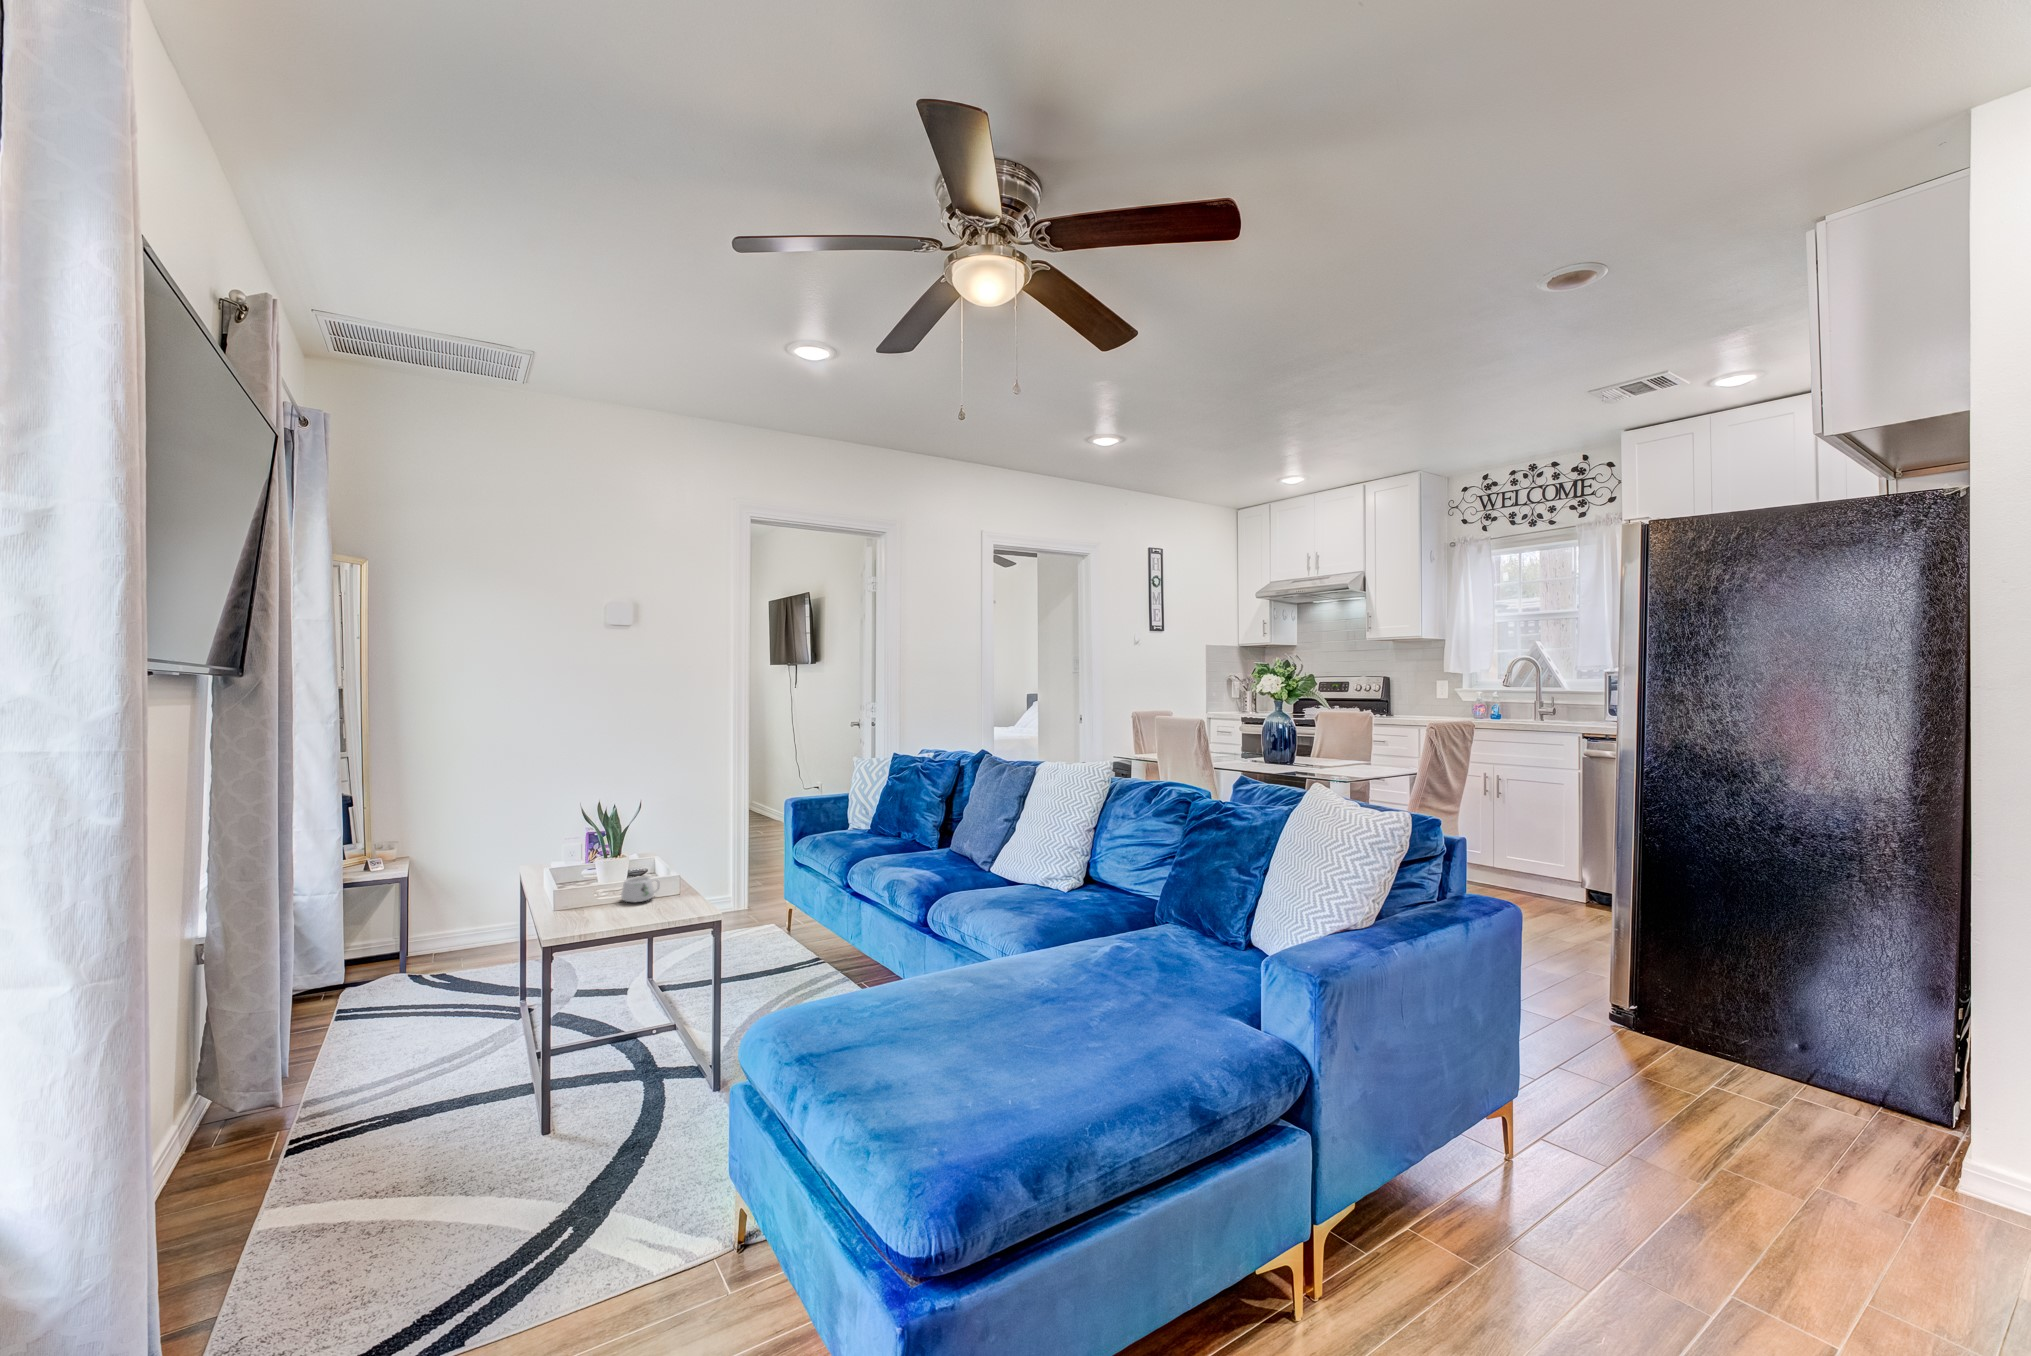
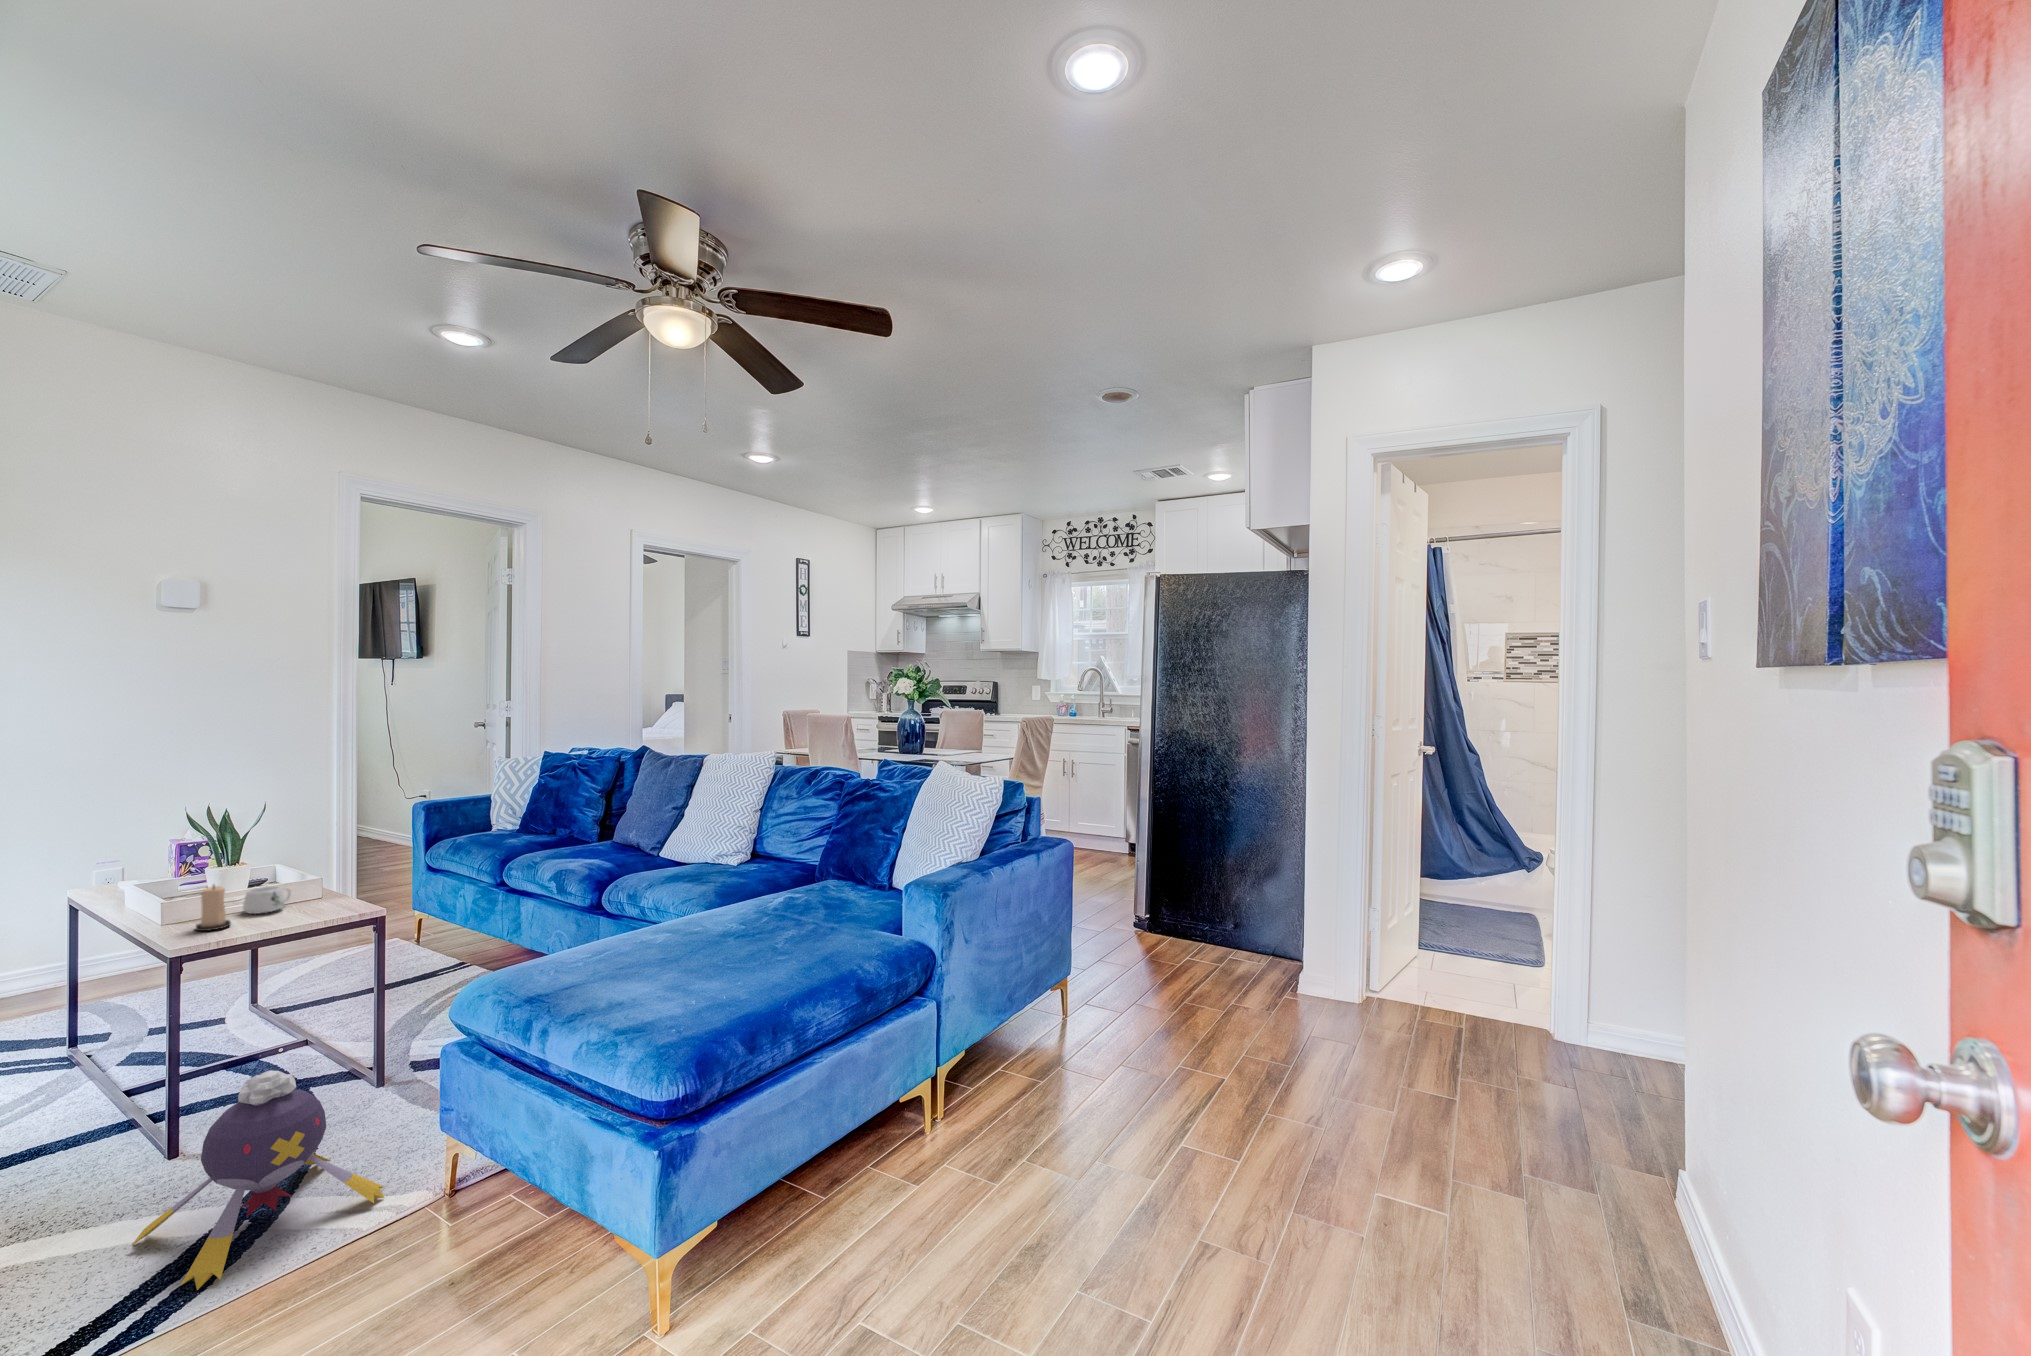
candle: none [580,873,607,917] -> present [196,885,231,931]
plush toy: none [483,1079,688,1308] -> present [131,1070,384,1290]

